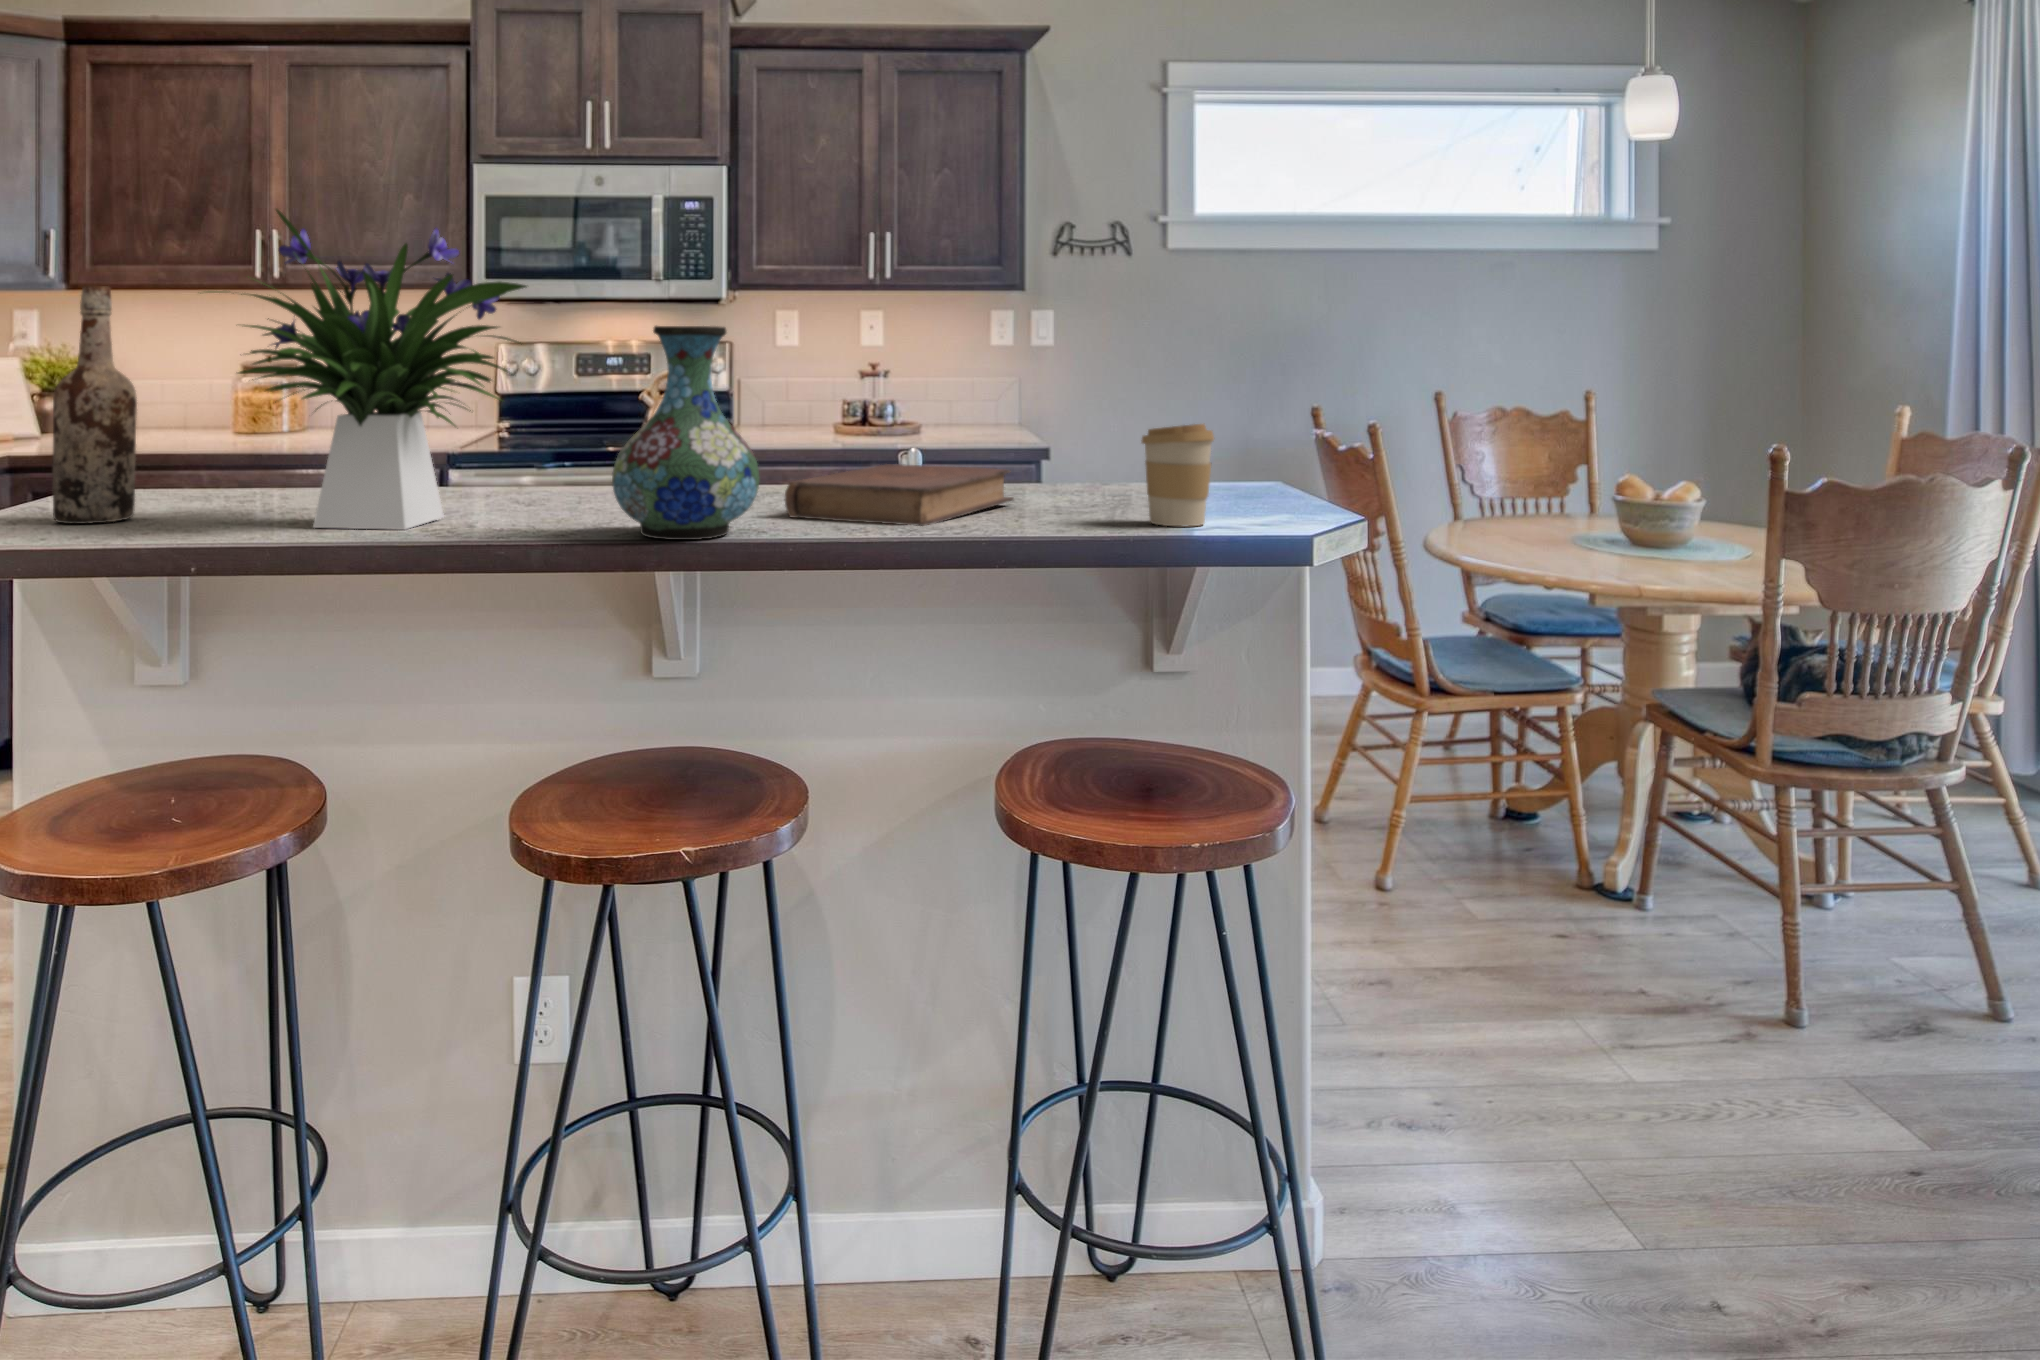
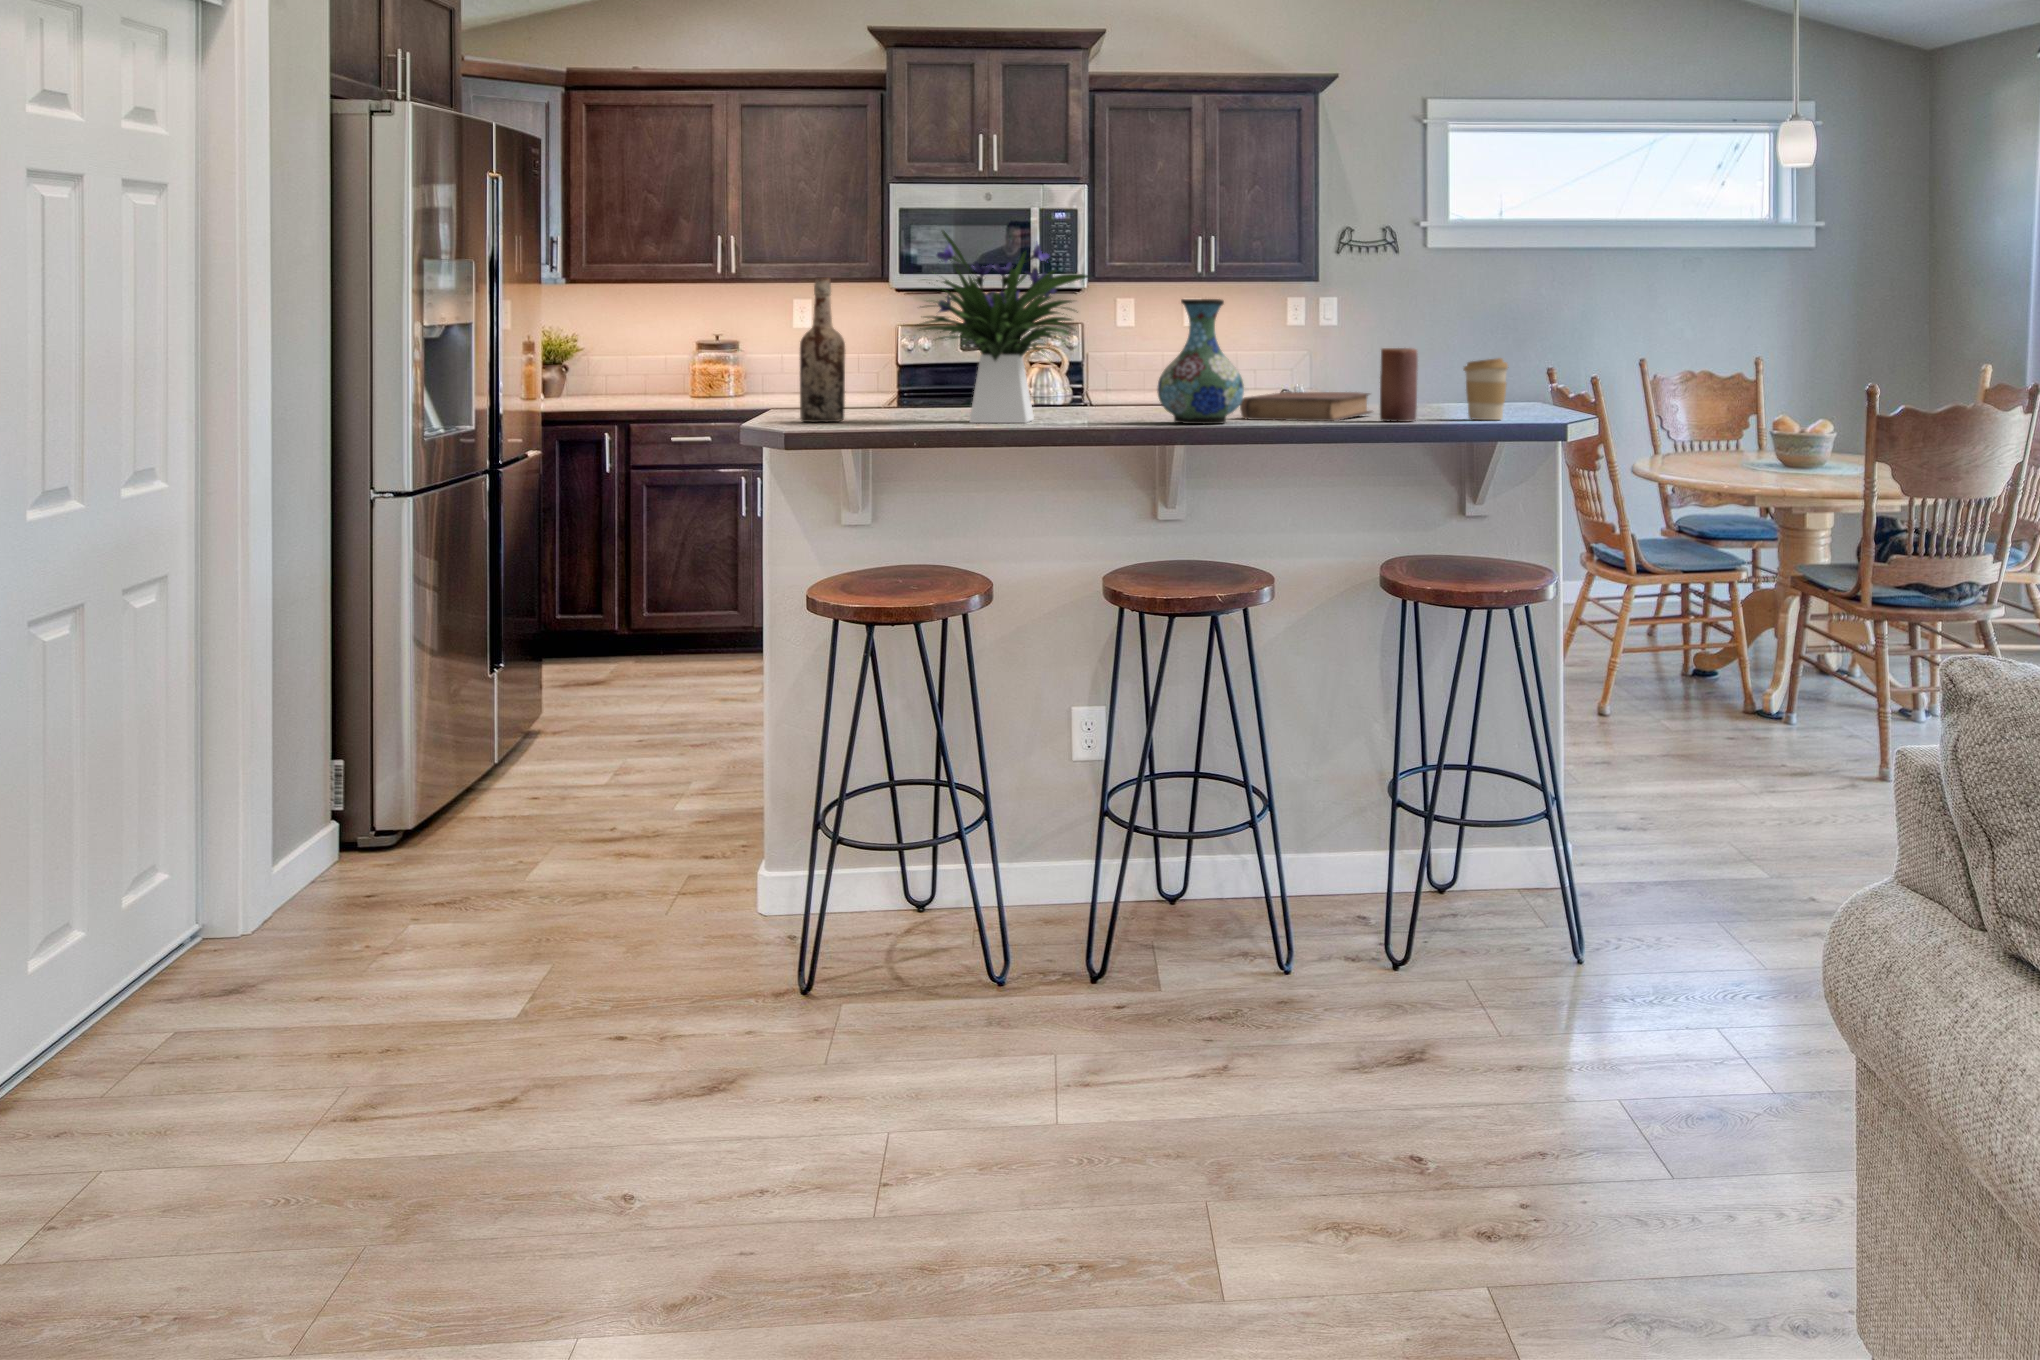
candle: none [997,407,1059,532] -> present [1380,348,1418,422]

